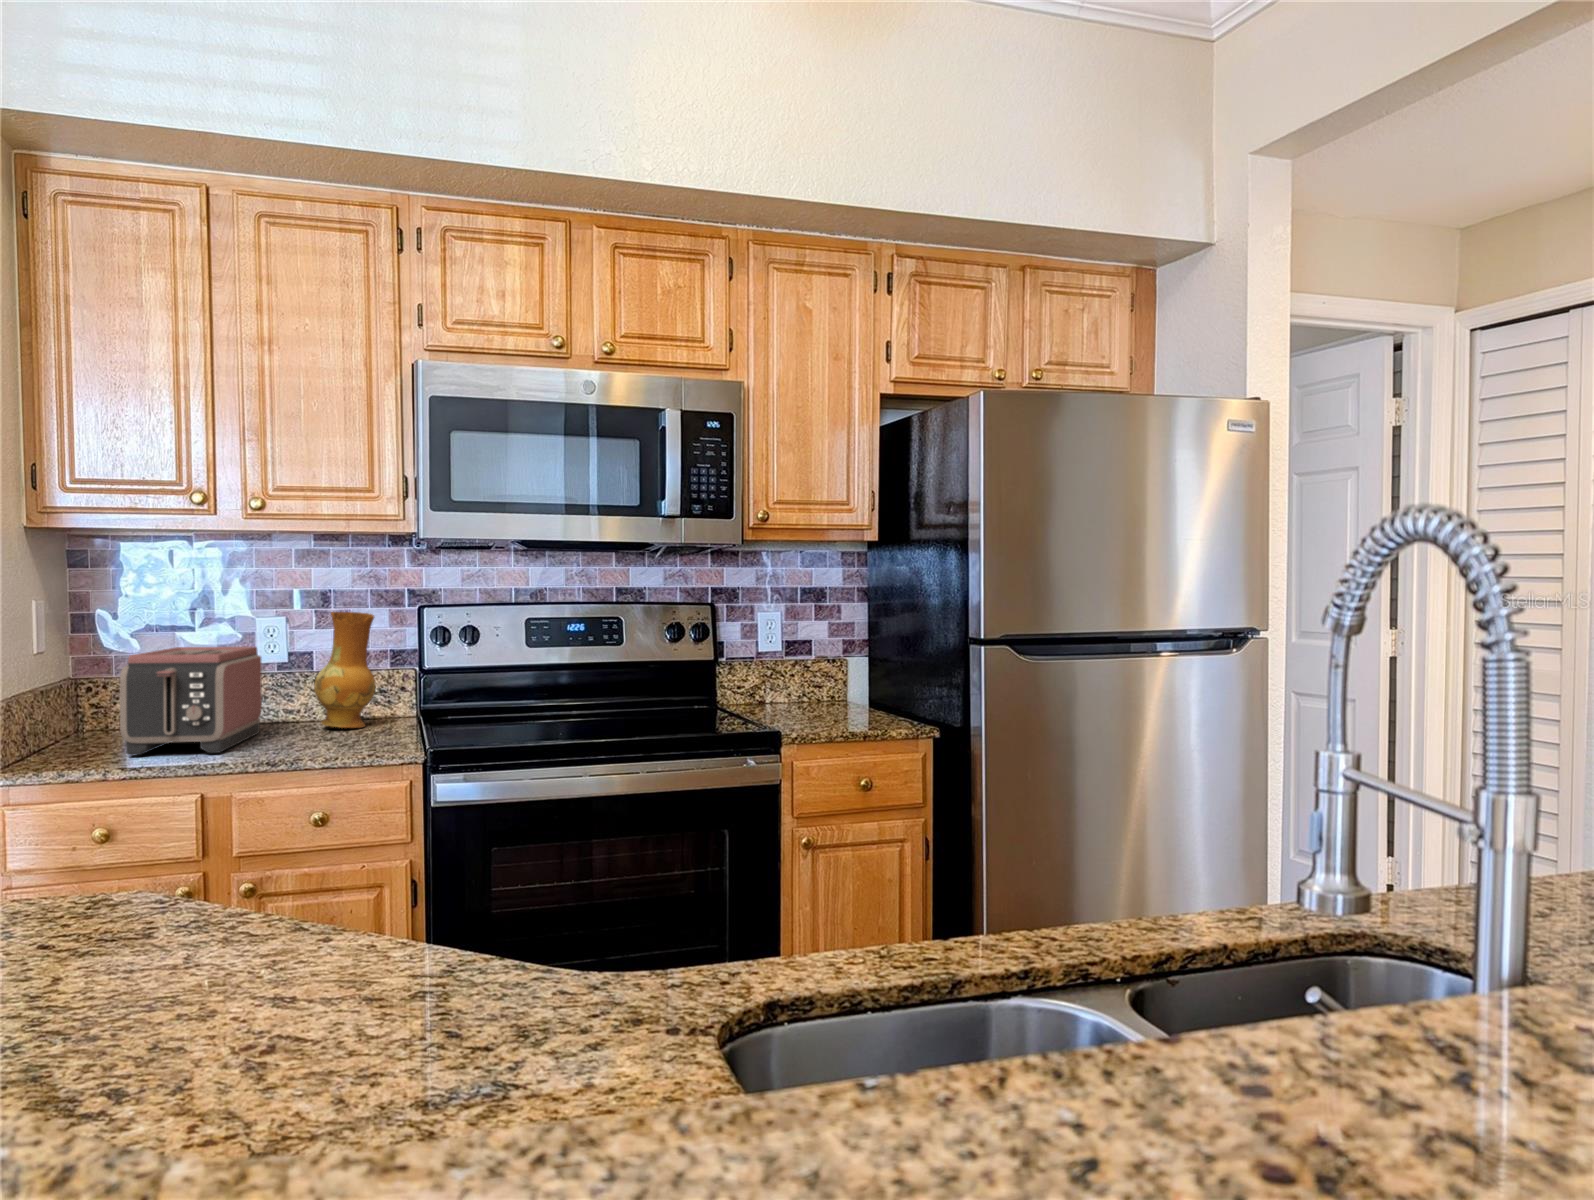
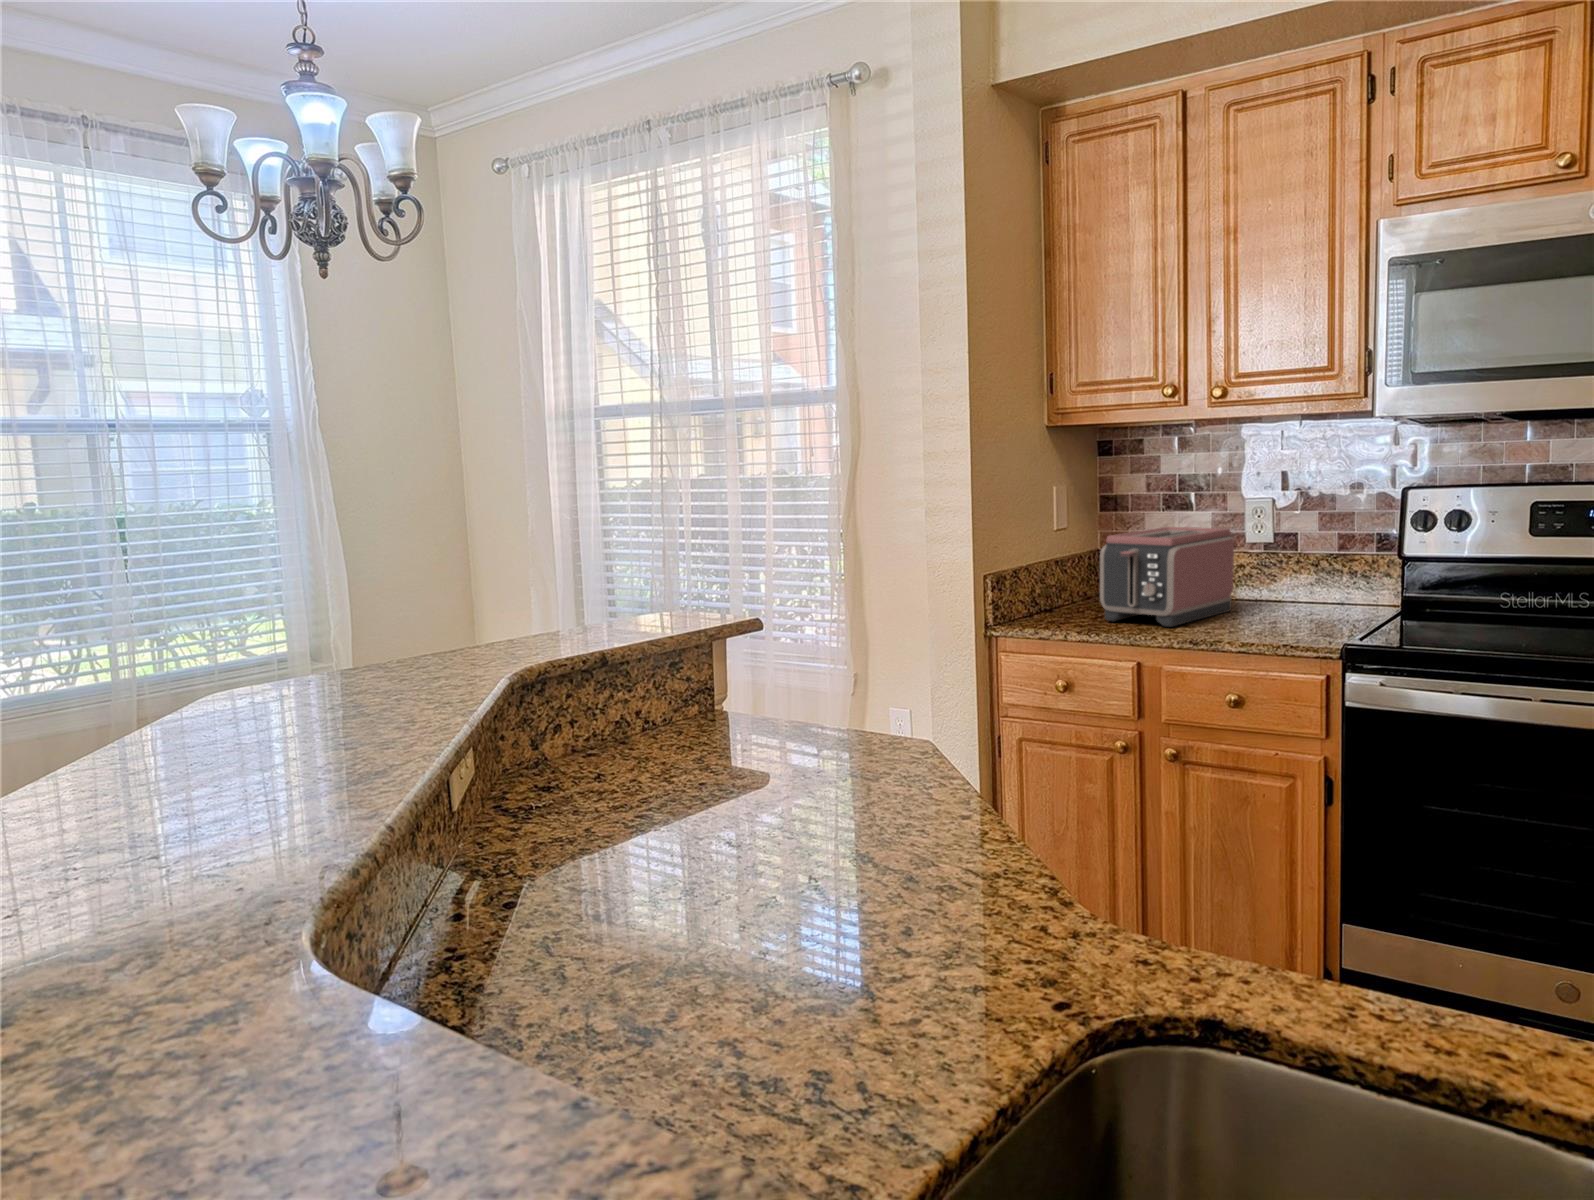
ceramic jug: present [314,612,376,728] -> none [1282,495,1344,616]

